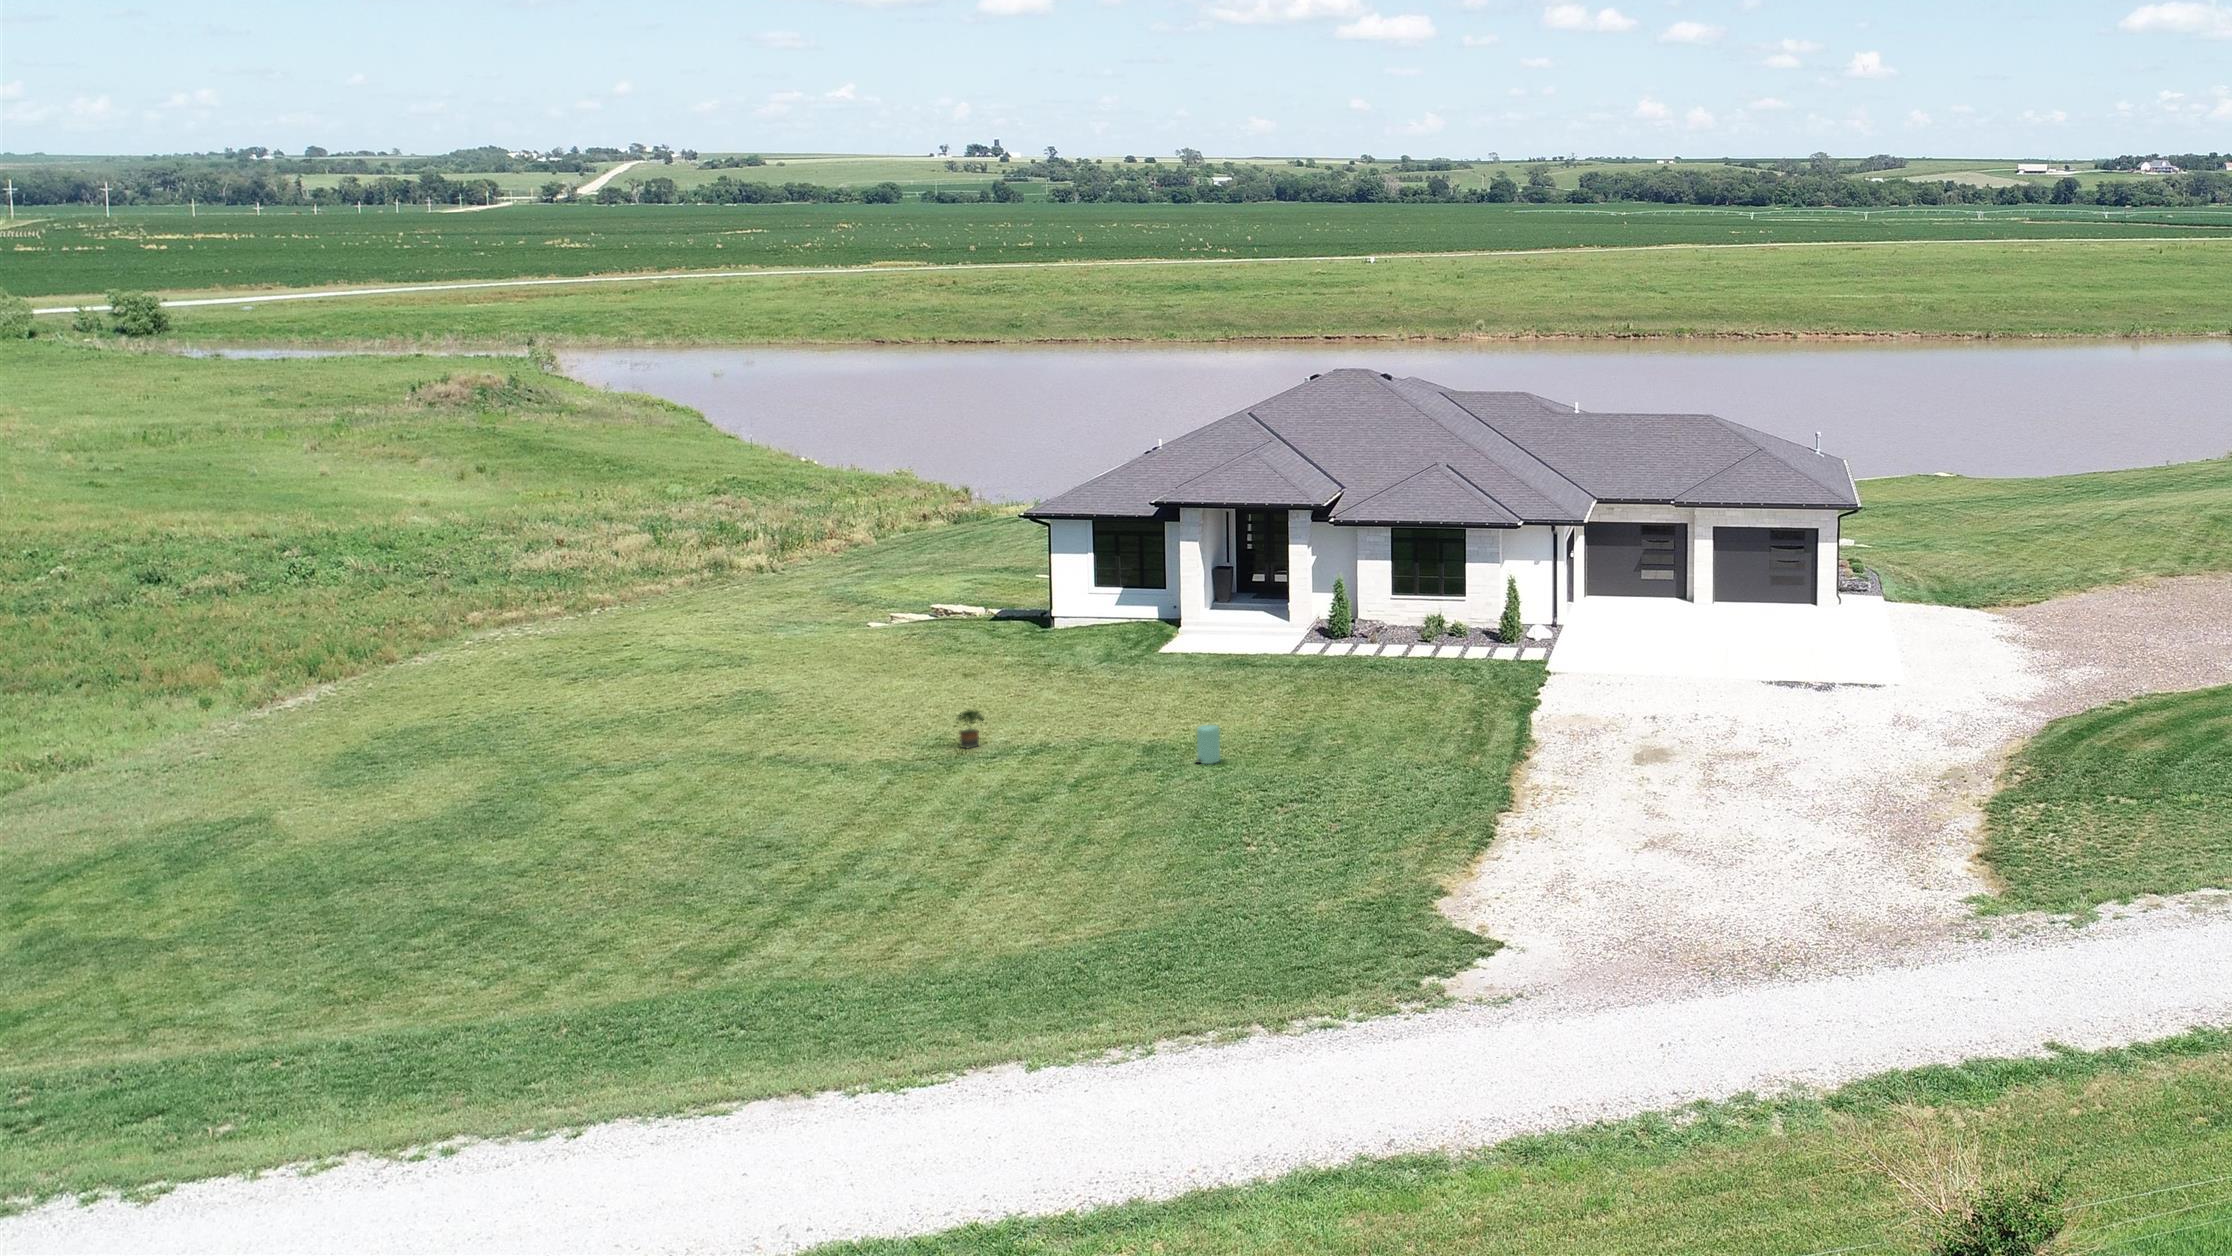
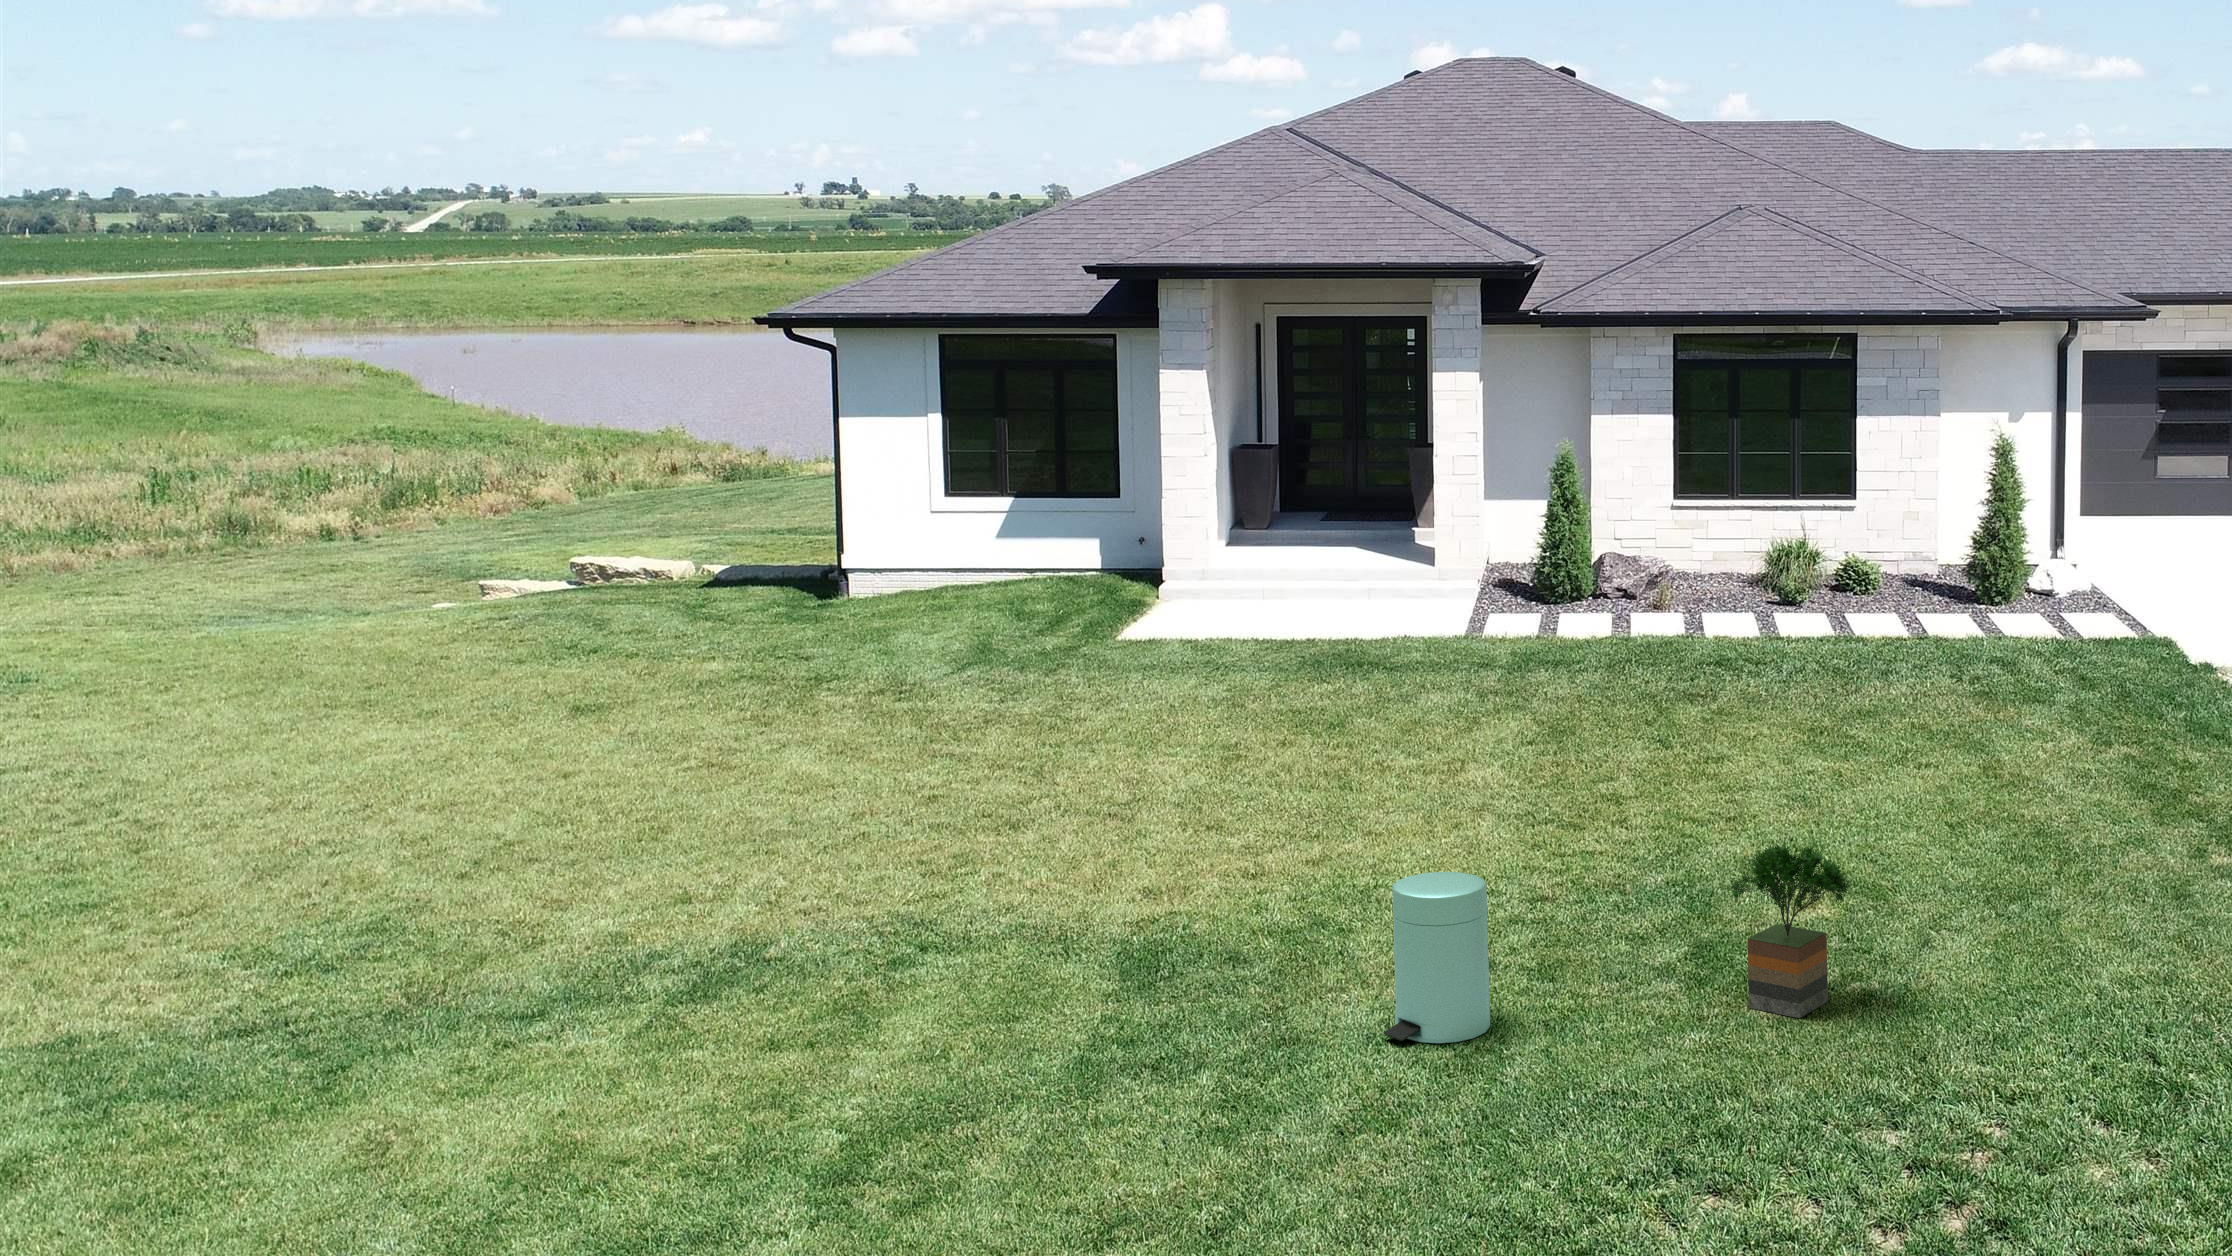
potted tree: present [958,710,984,748] -> present [1731,844,1852,1018]

